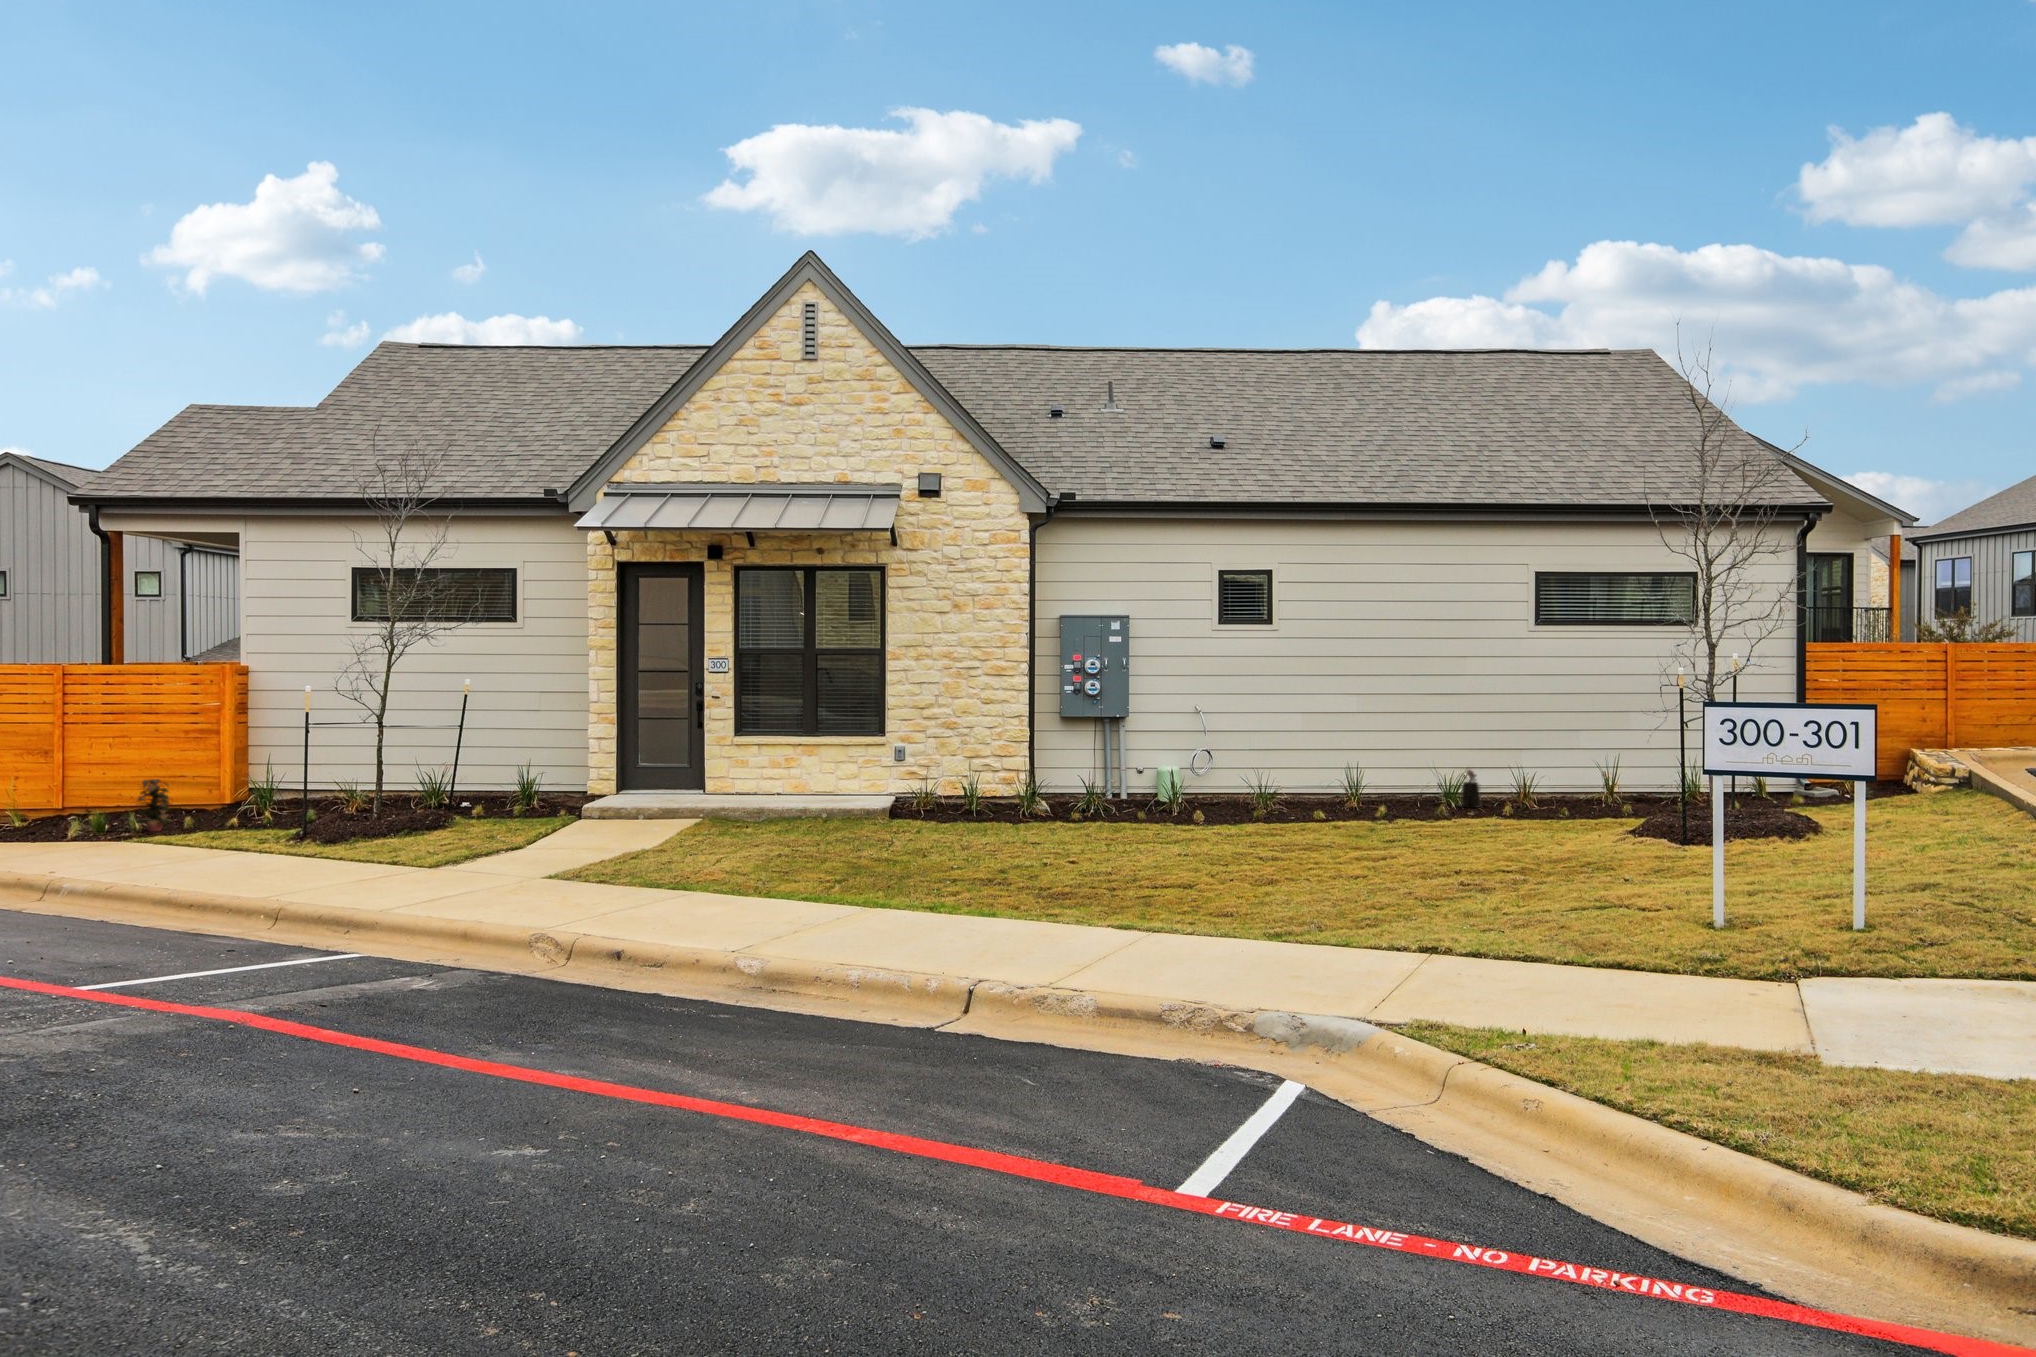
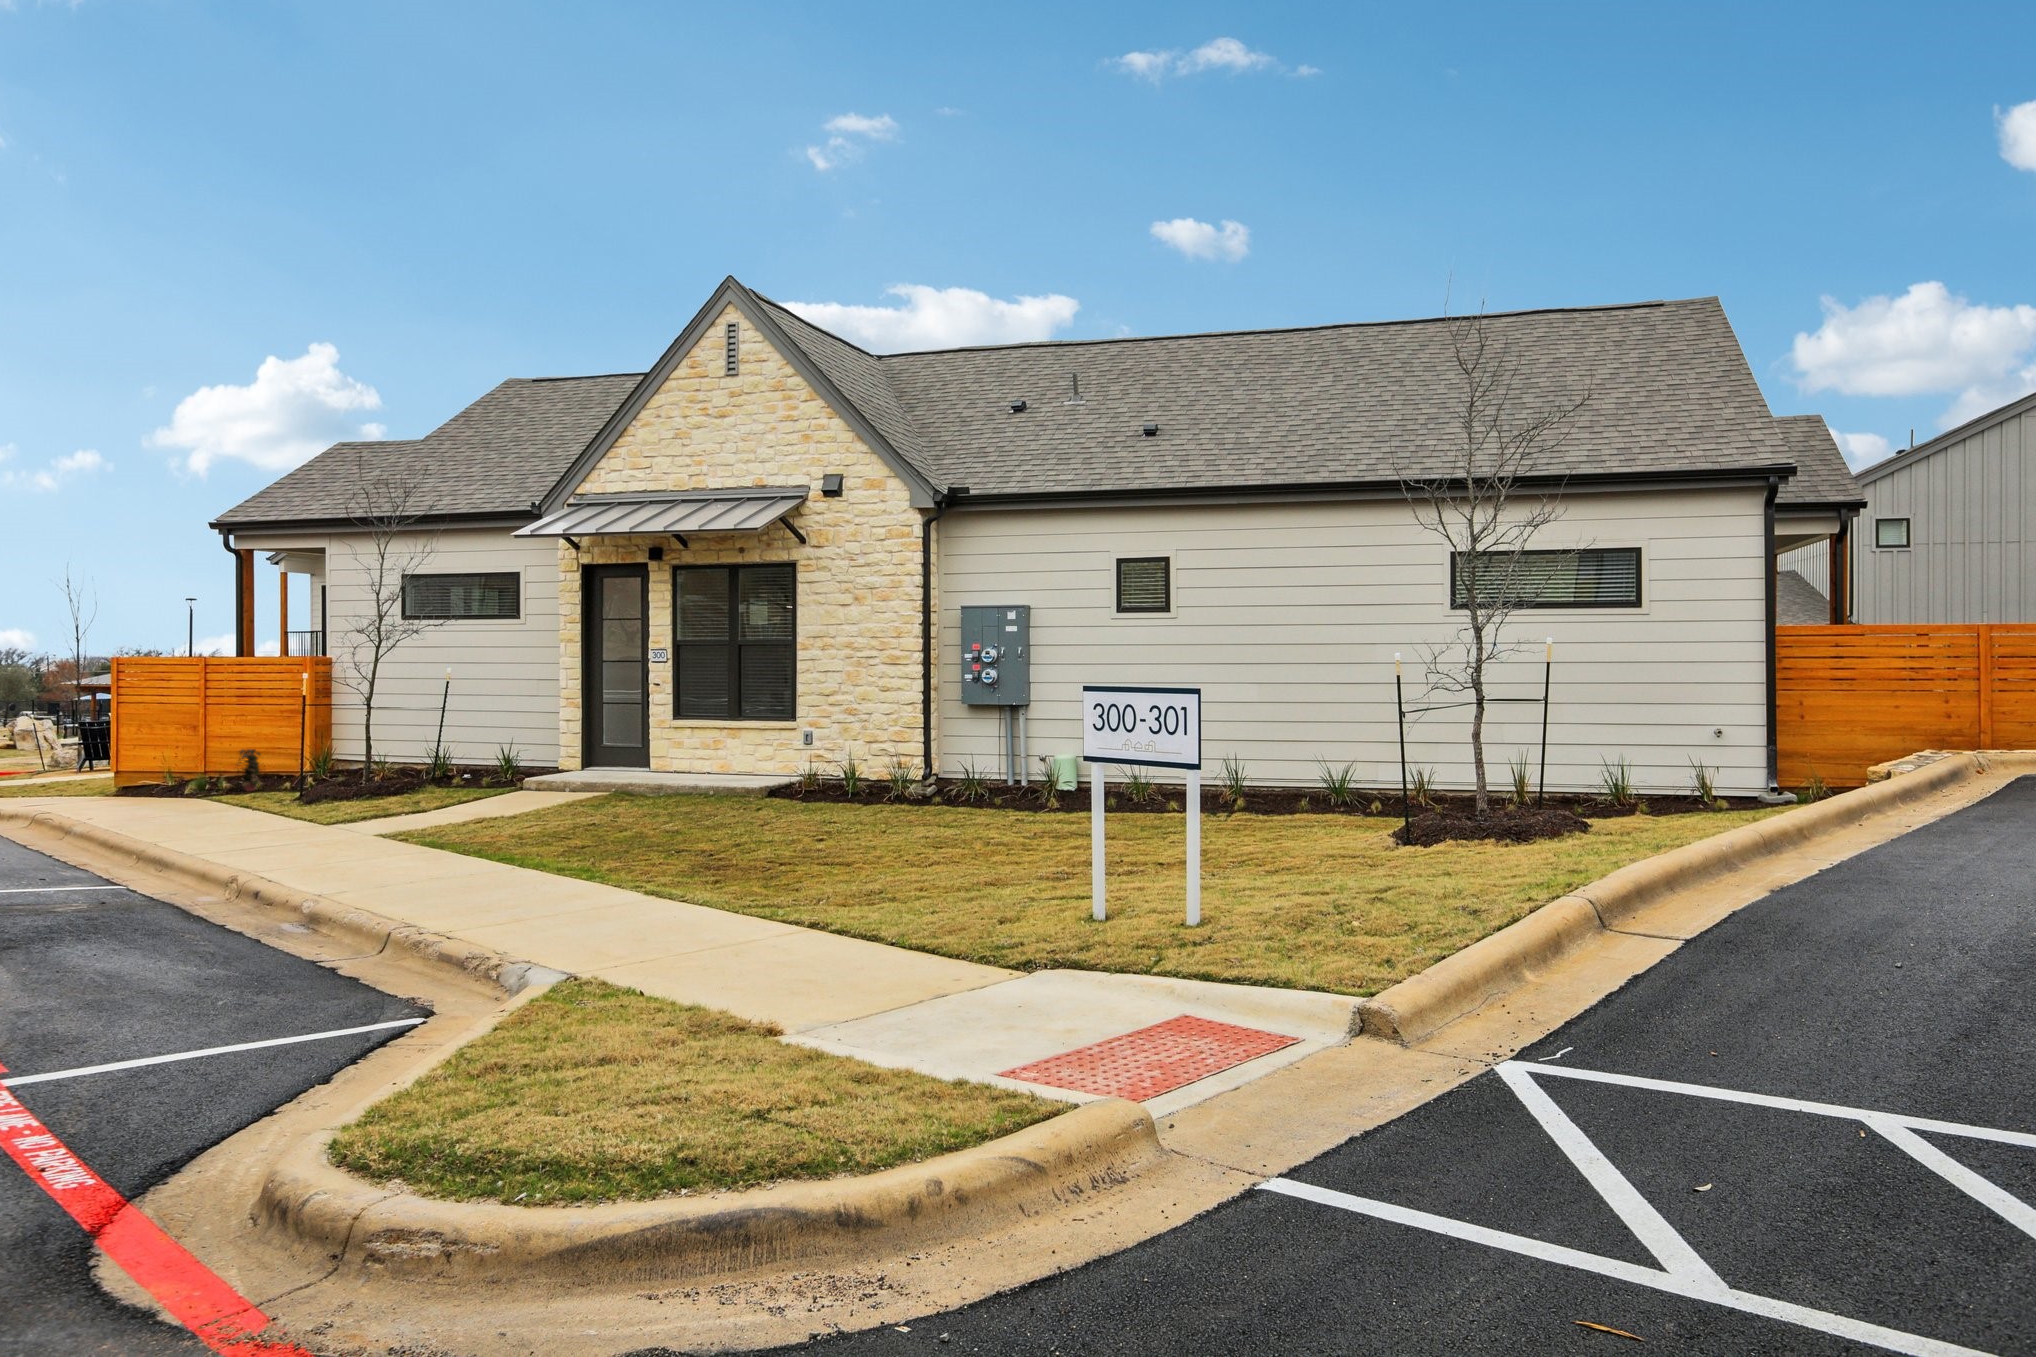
watering can: present [1461,770,1481,808] -> none [1359,763,1382,804]

